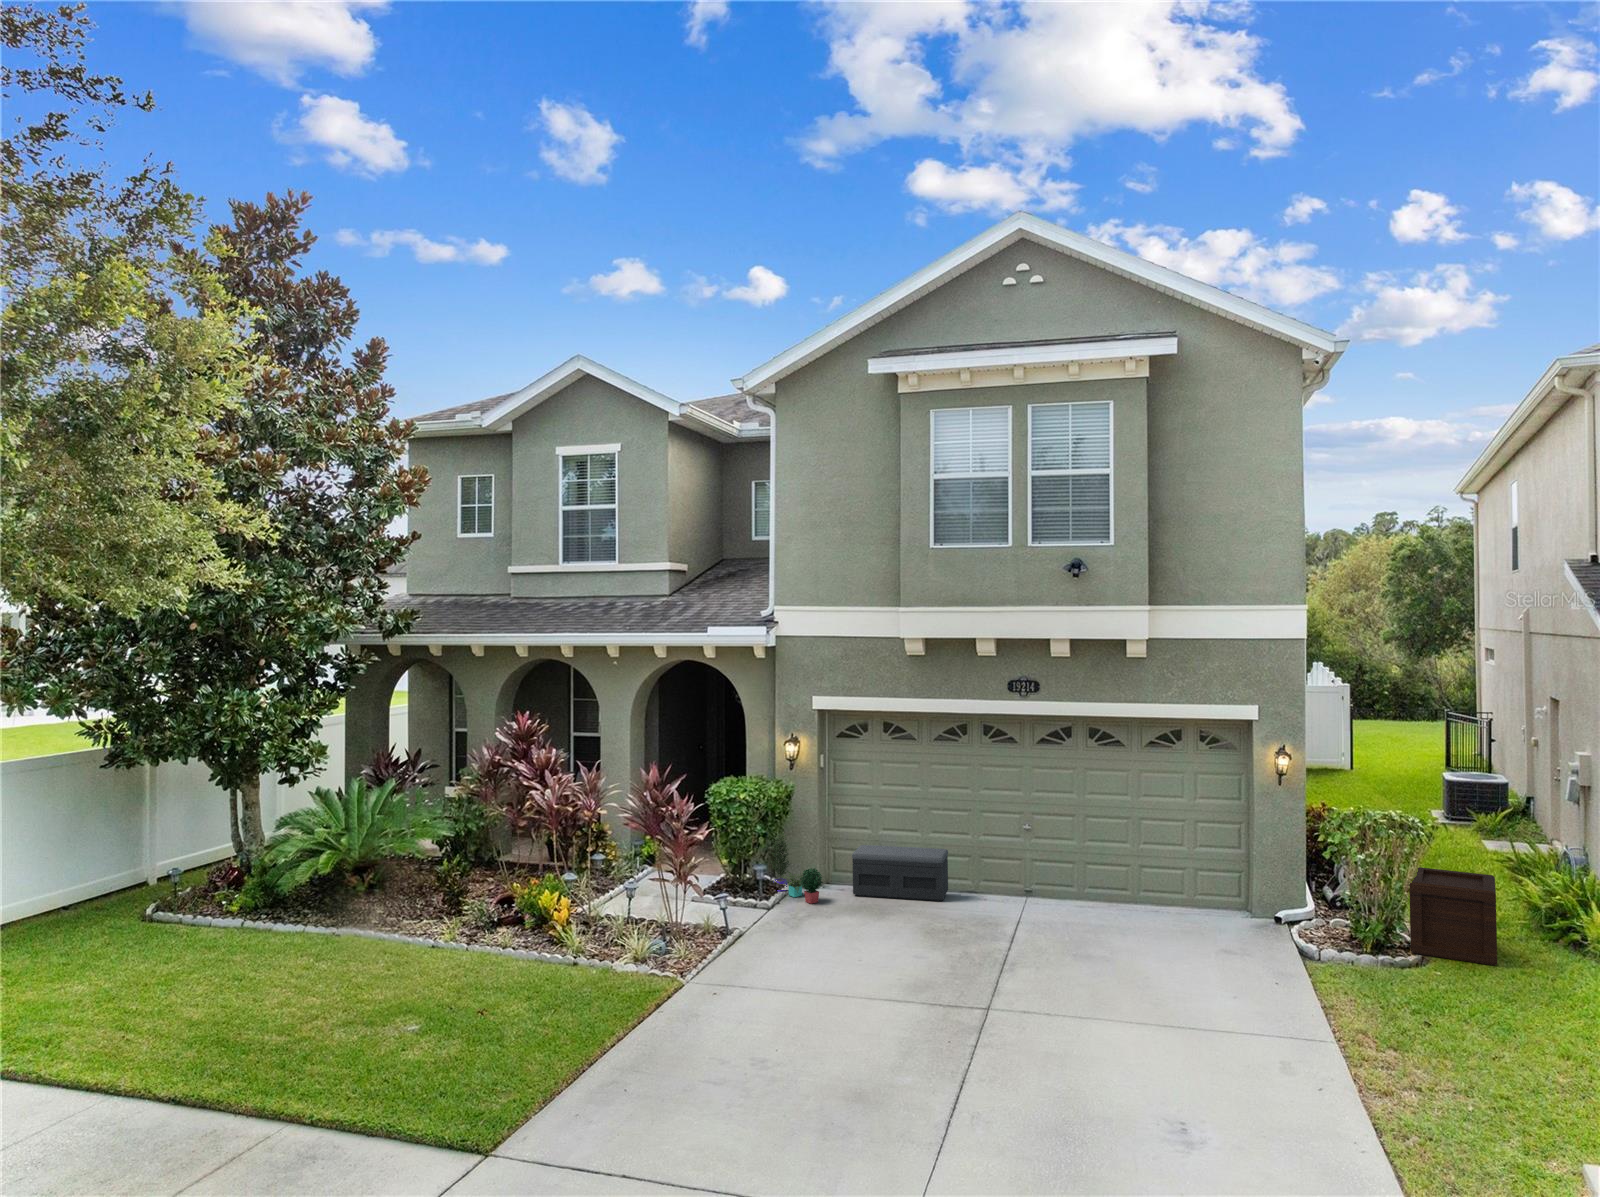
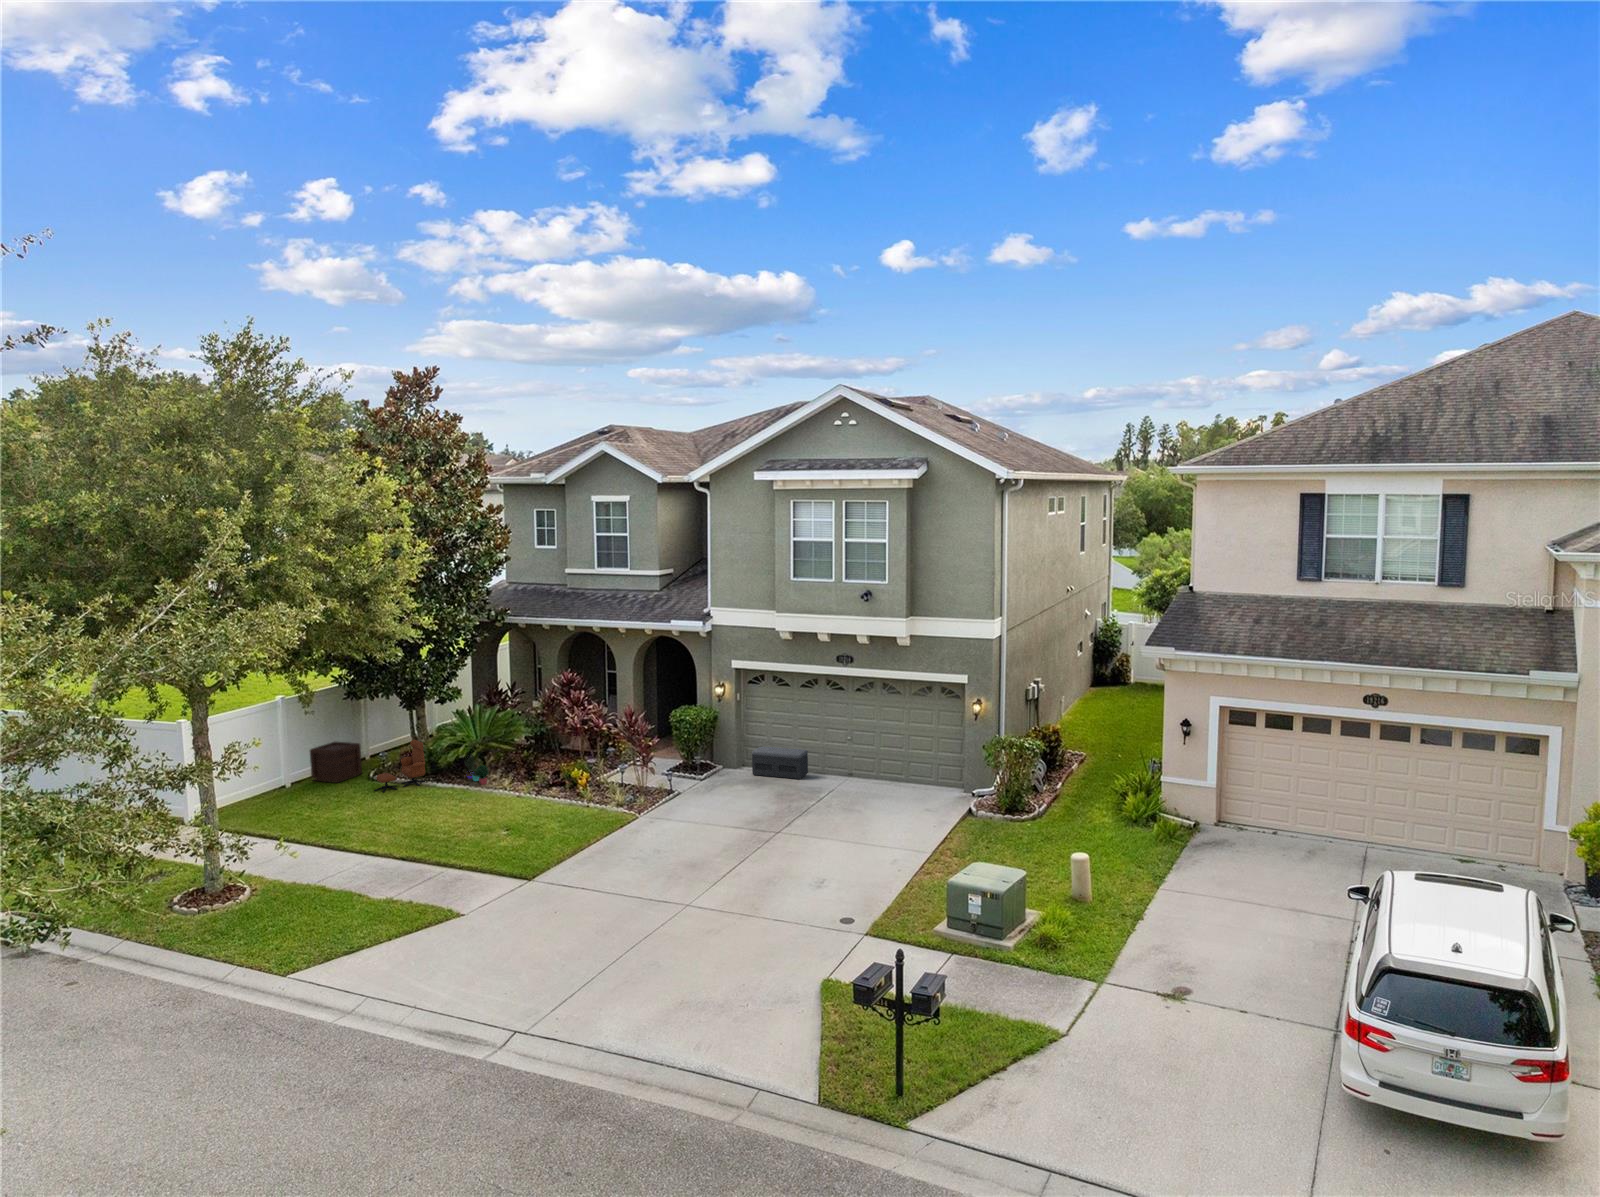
potted plant: present [771,833,823,904] -> present [464,755,489,785]
lounge chair: none [147,844,255,947] -> present [374,740,425,792]
wooden crate: present [1409,867,1497,966] -> present [310,742,362,783]

